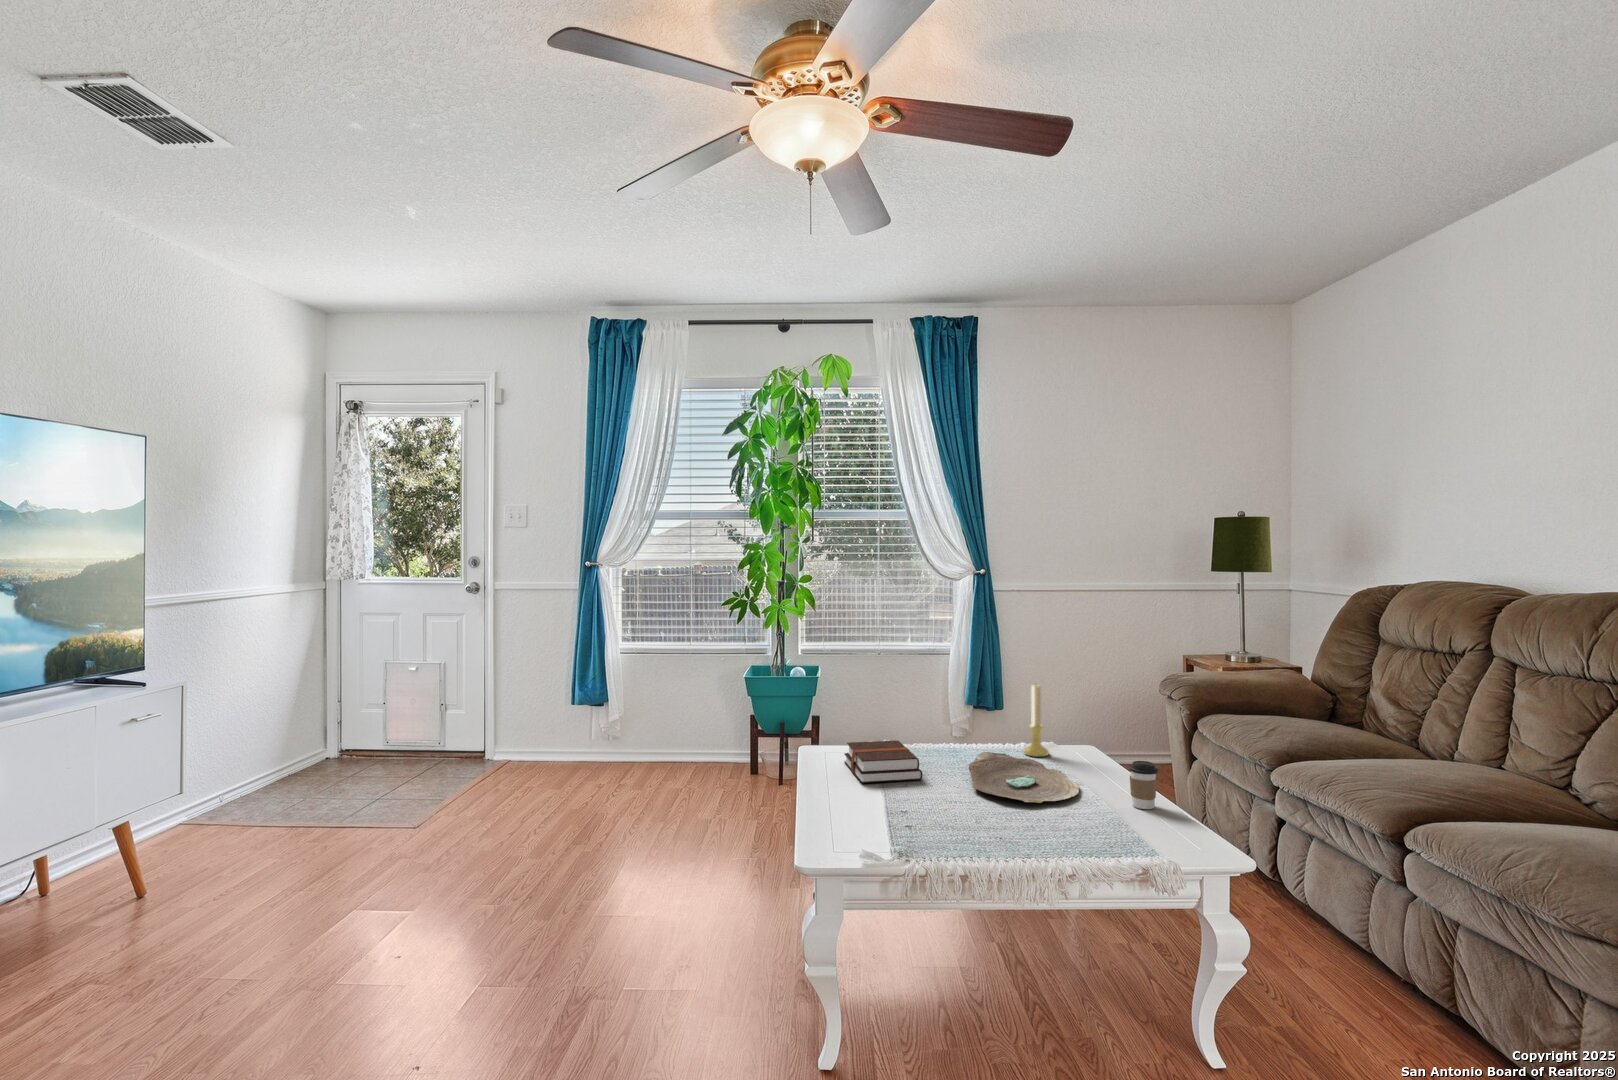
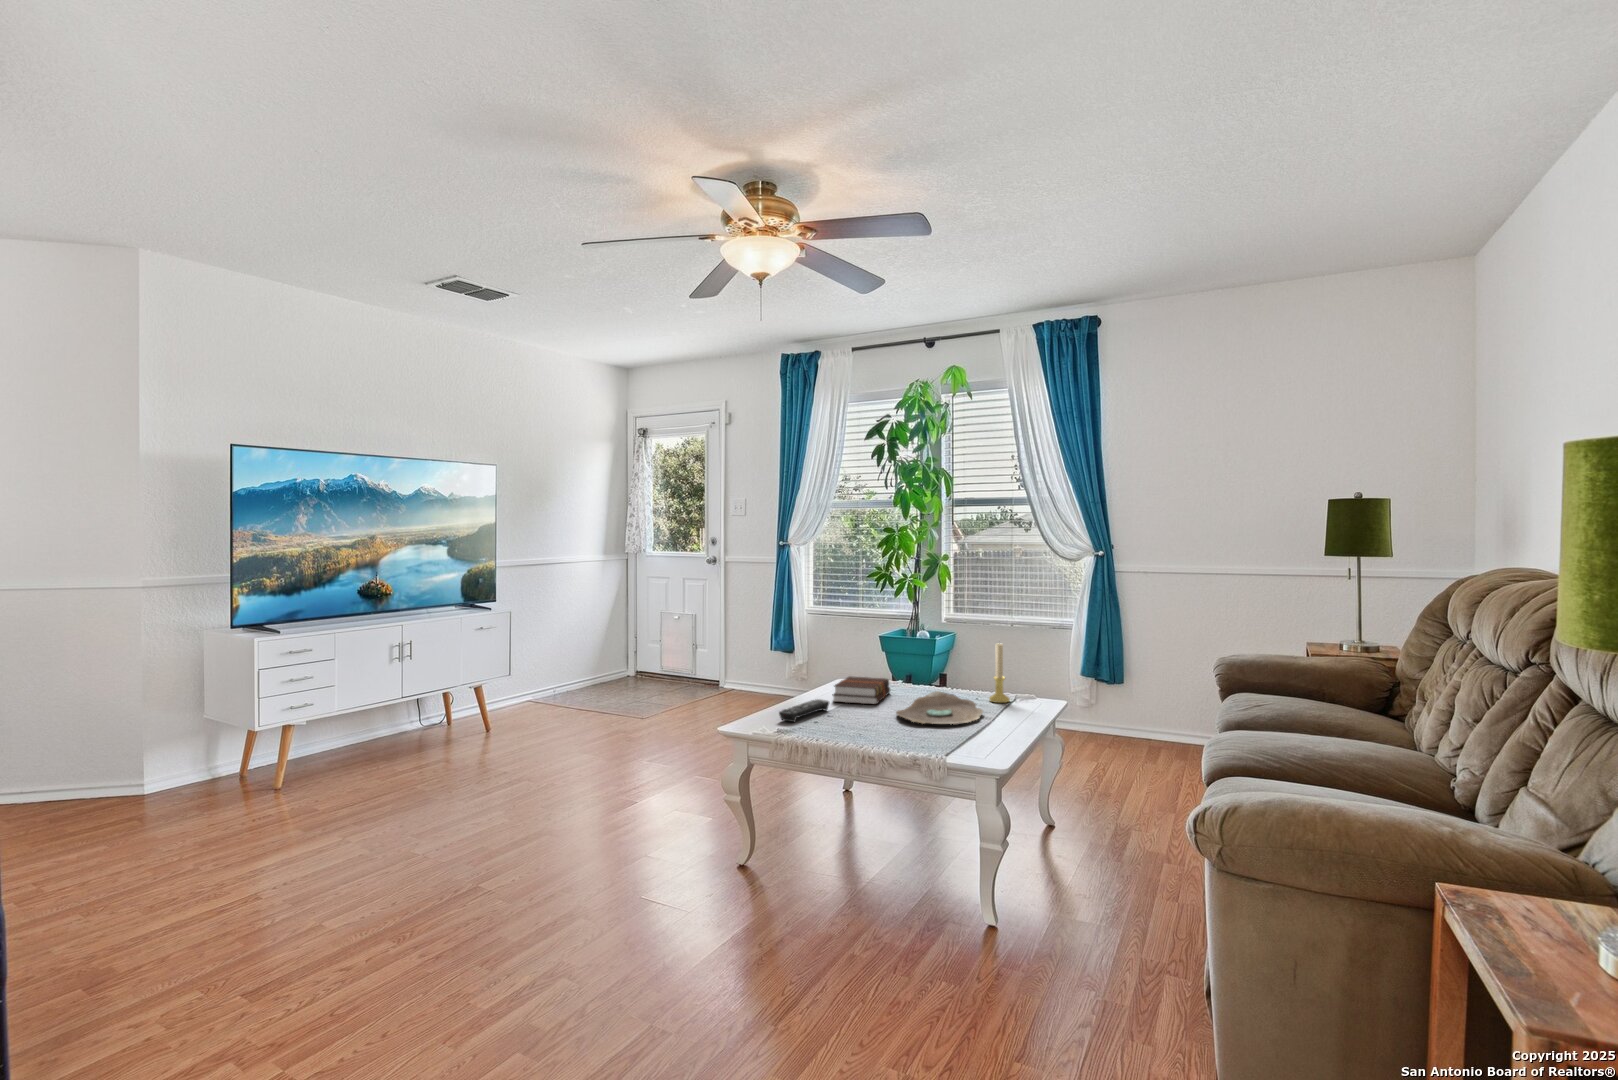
coffee cup: present [1129,761,1158,809] -> none [990,700,1012,737]
remote control: none [856,784,881,827] -> present [779,699,829,722]

